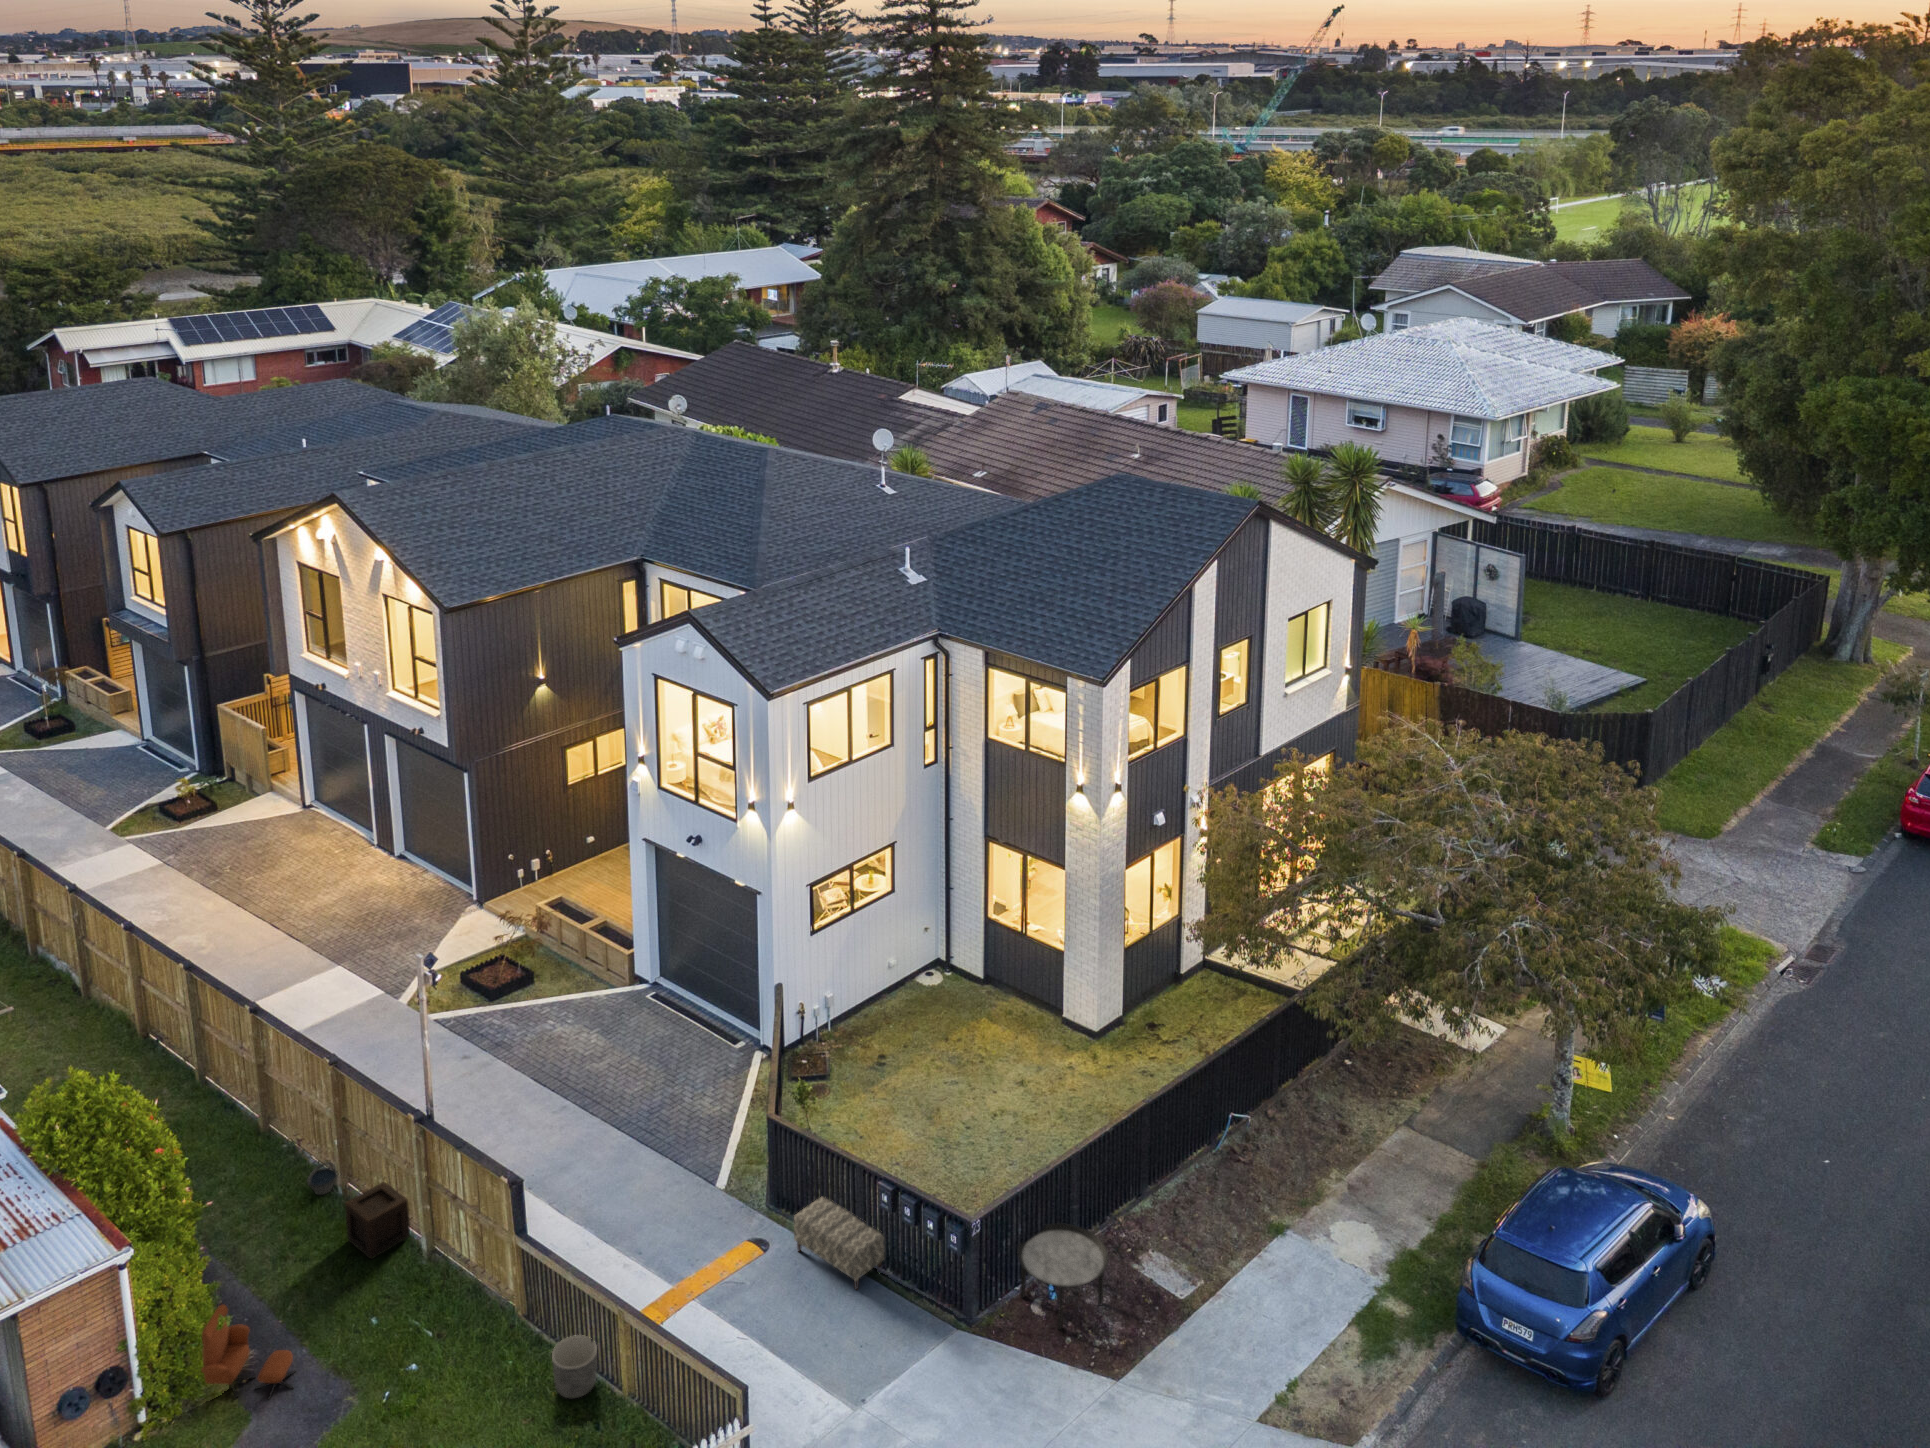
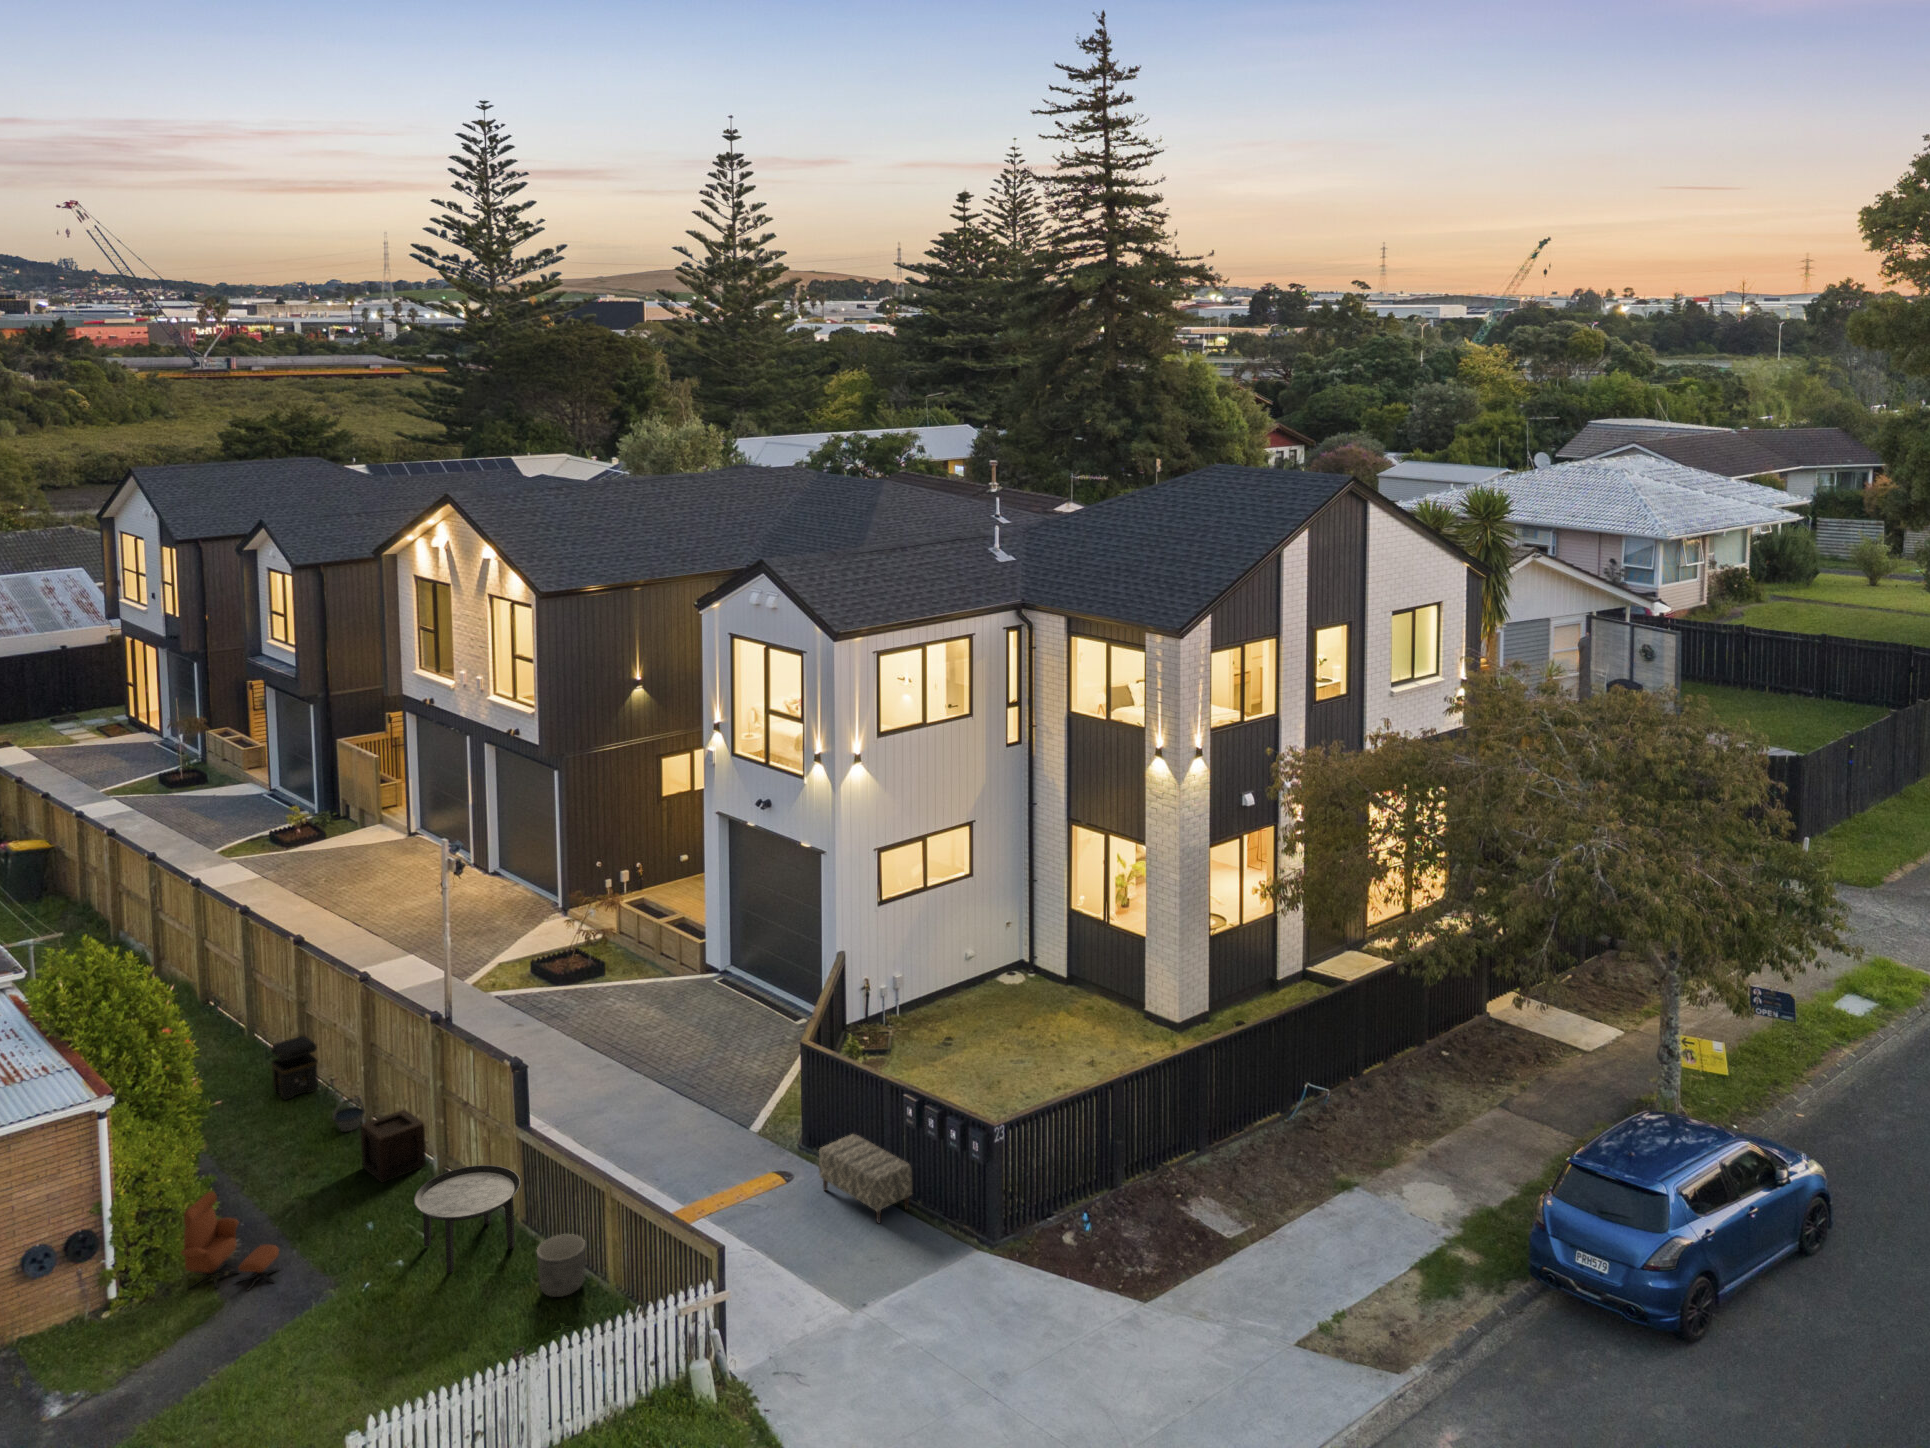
toolbox: none [233,1090,280,1155] -> present [271,1036,318,1099]
round table: present [1017,1223,1109,1330] -> present [414,1165,521,1273]

